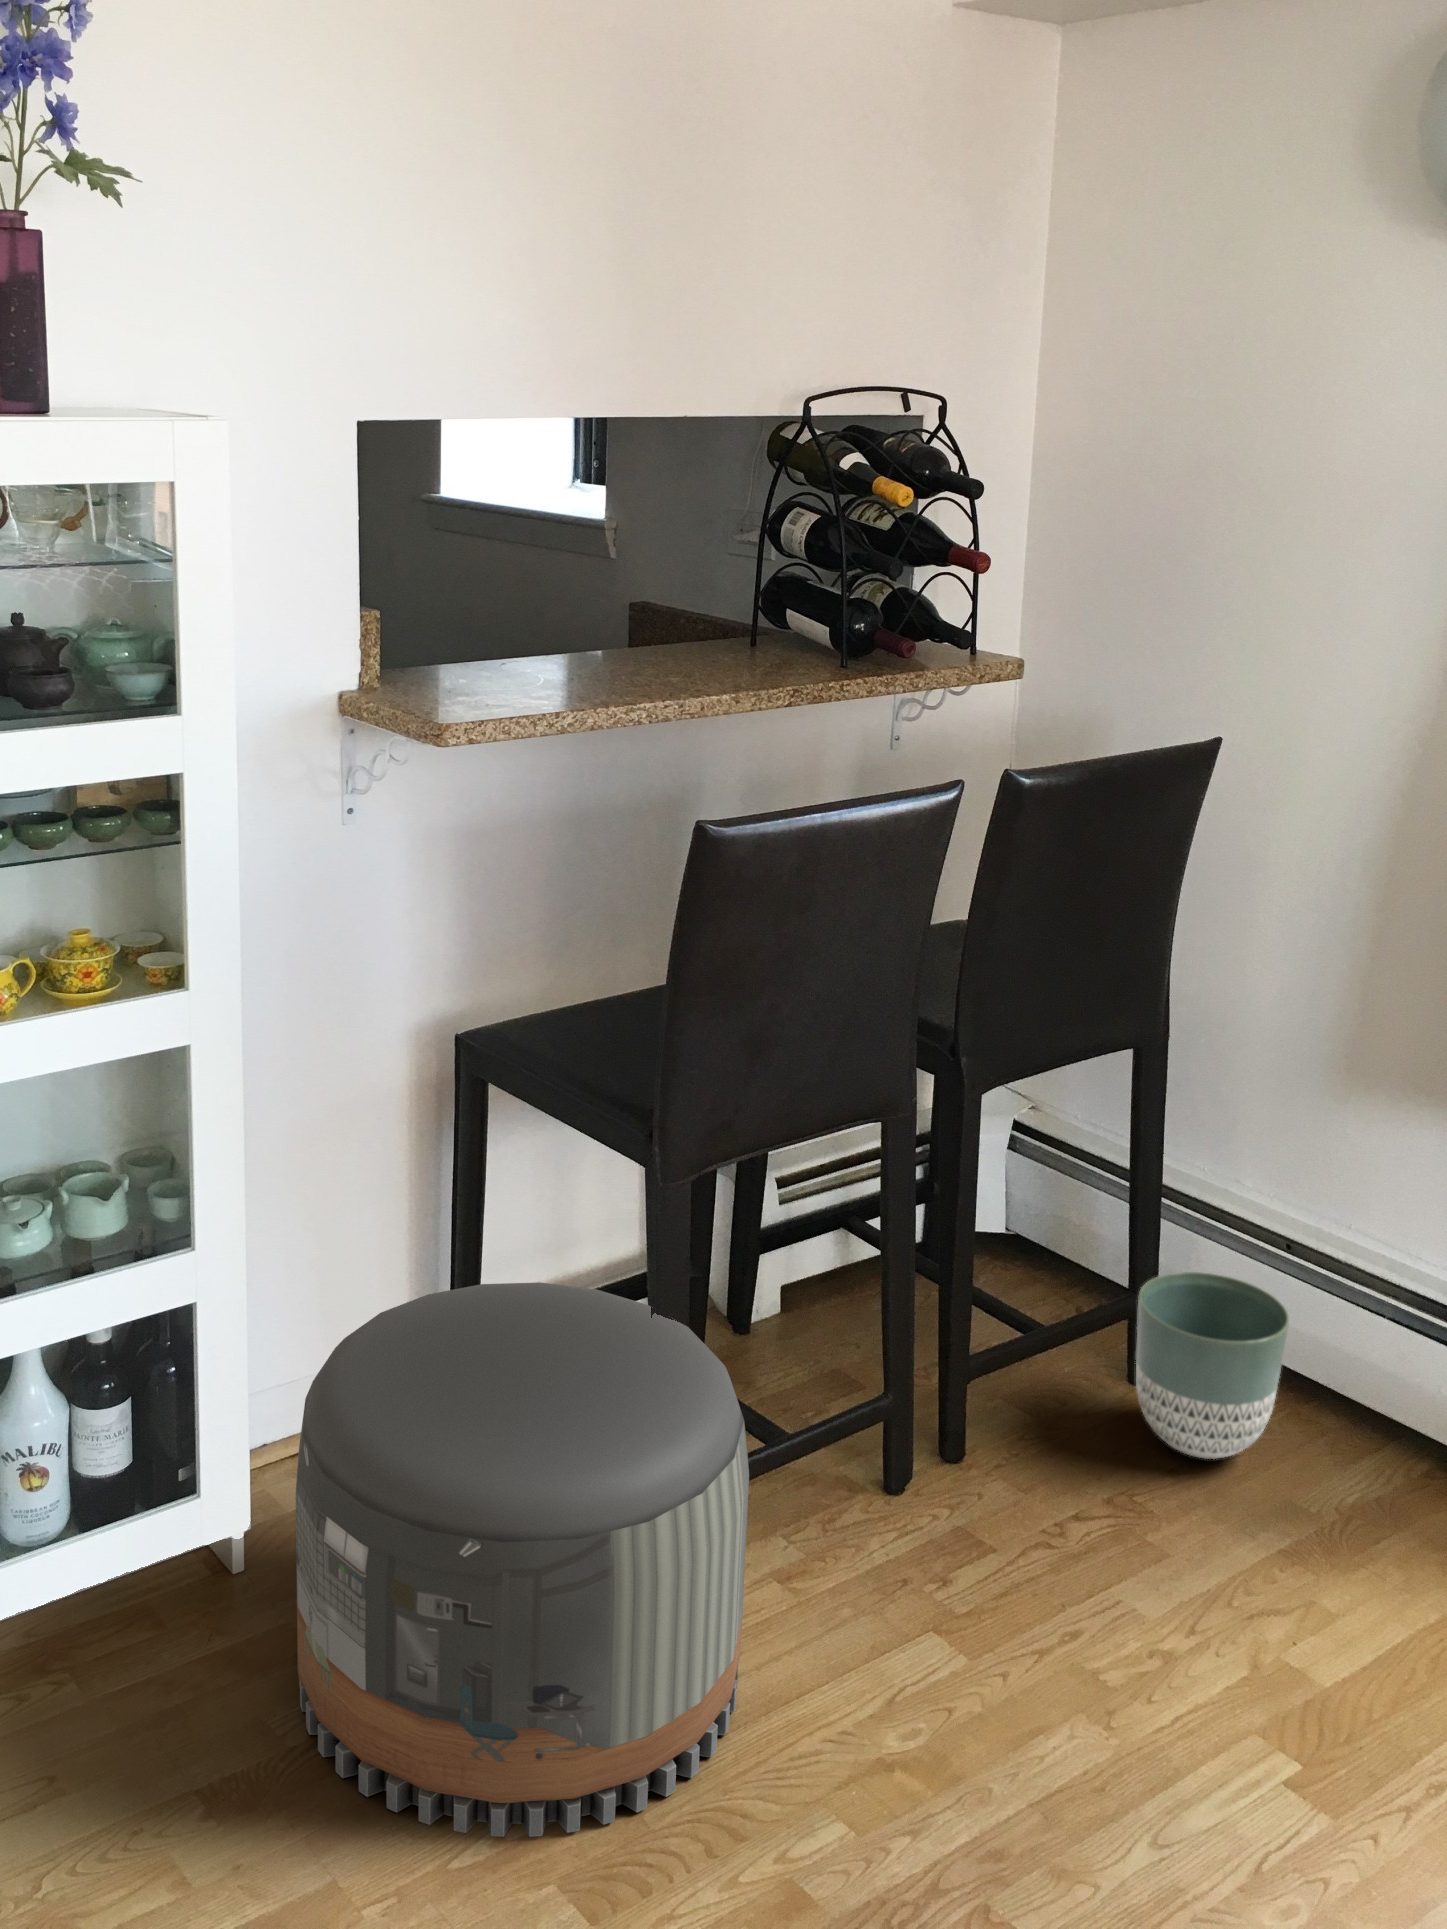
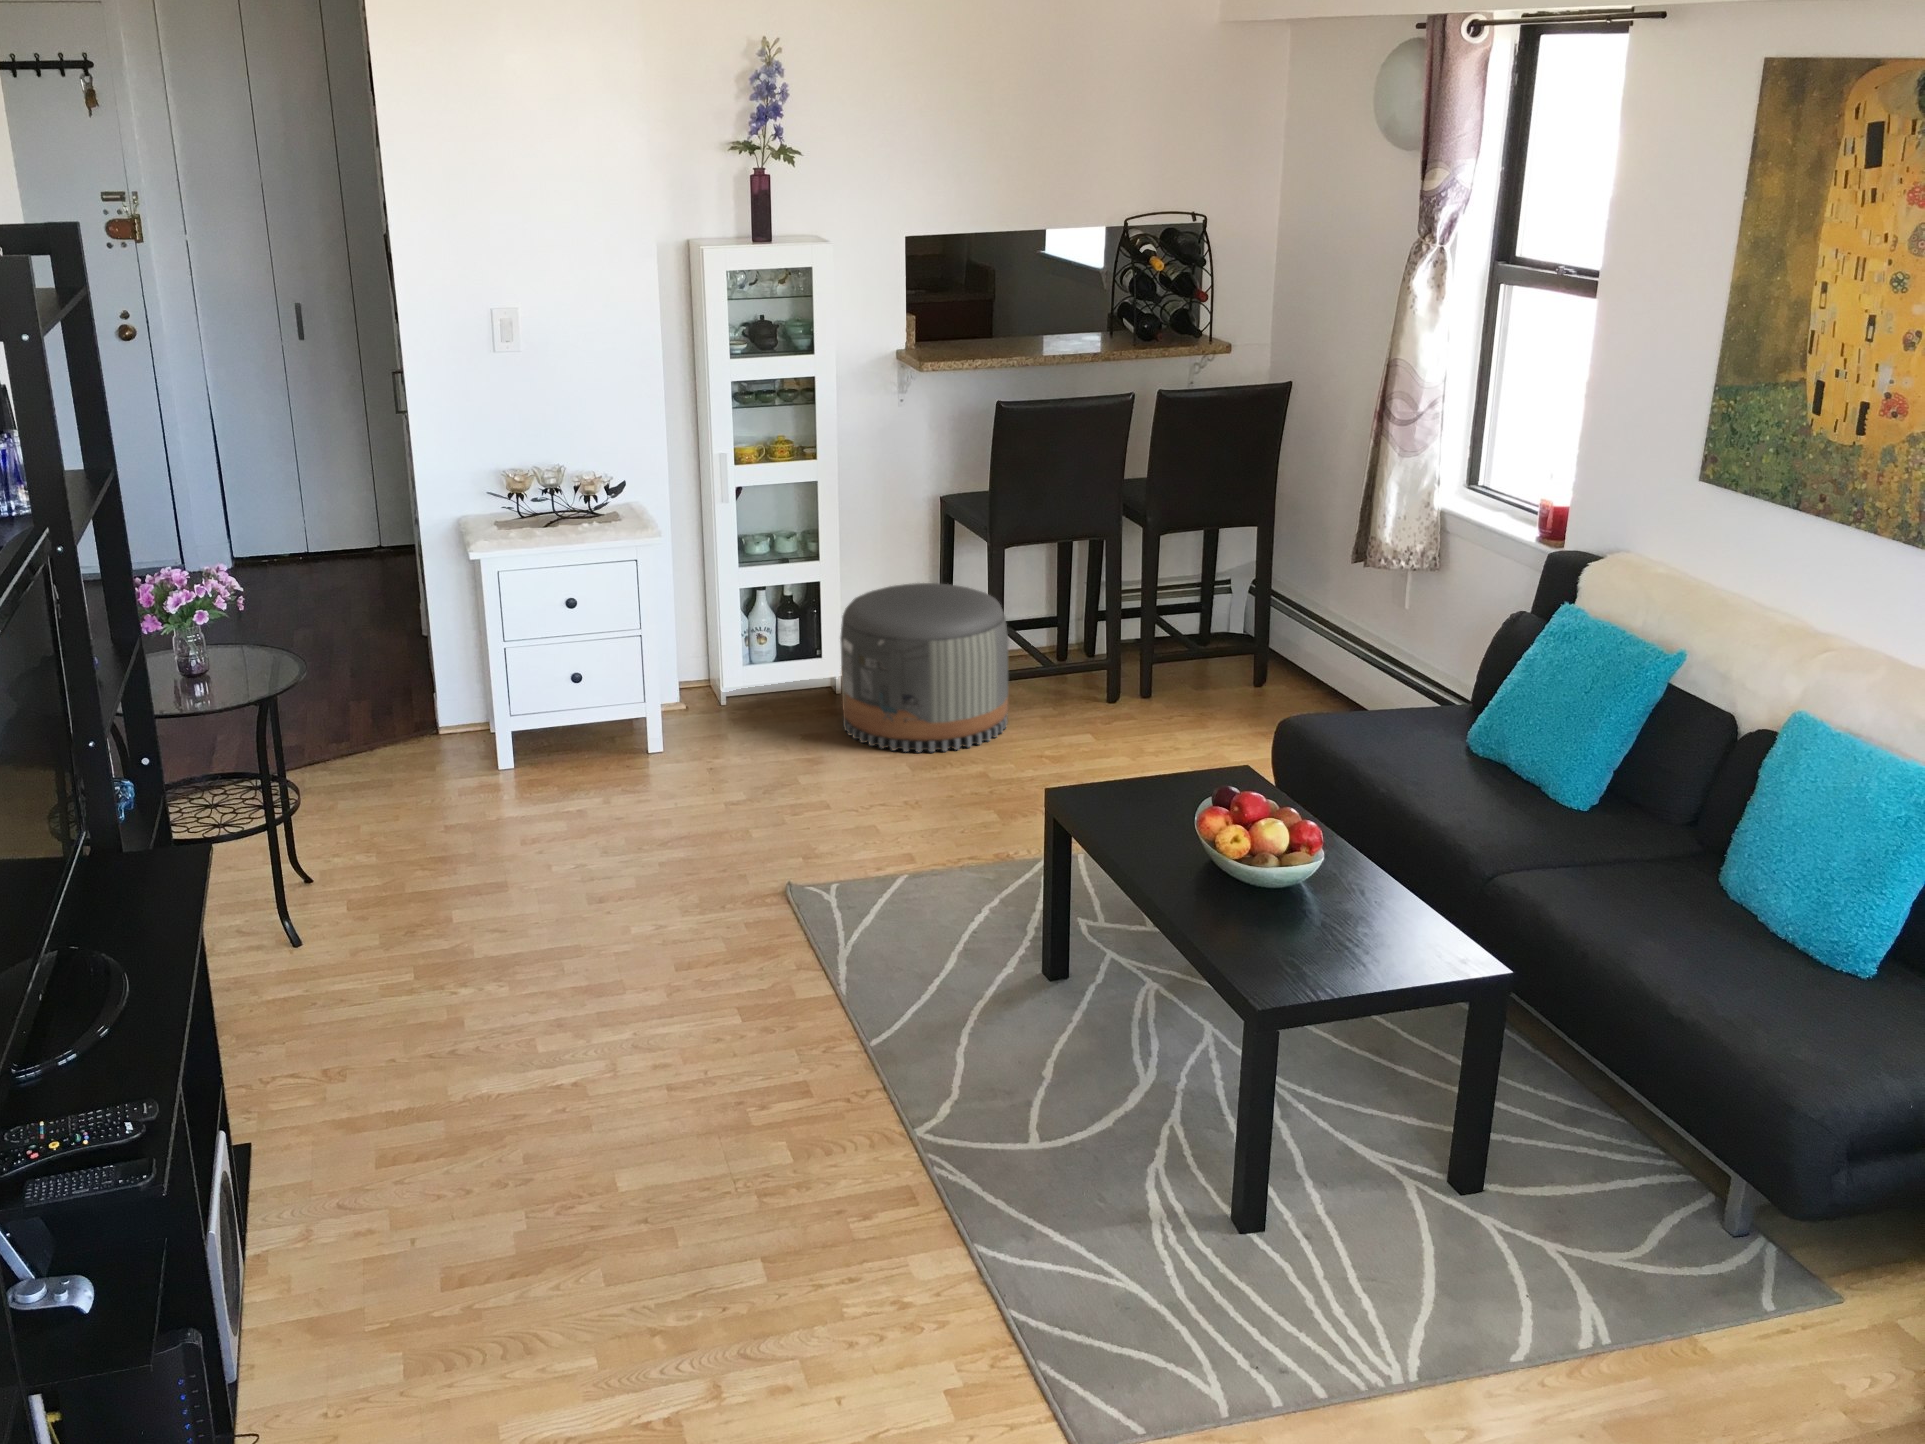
planter: present [1136,1272,1289,1459] -> none [1231,625,1297,702]

